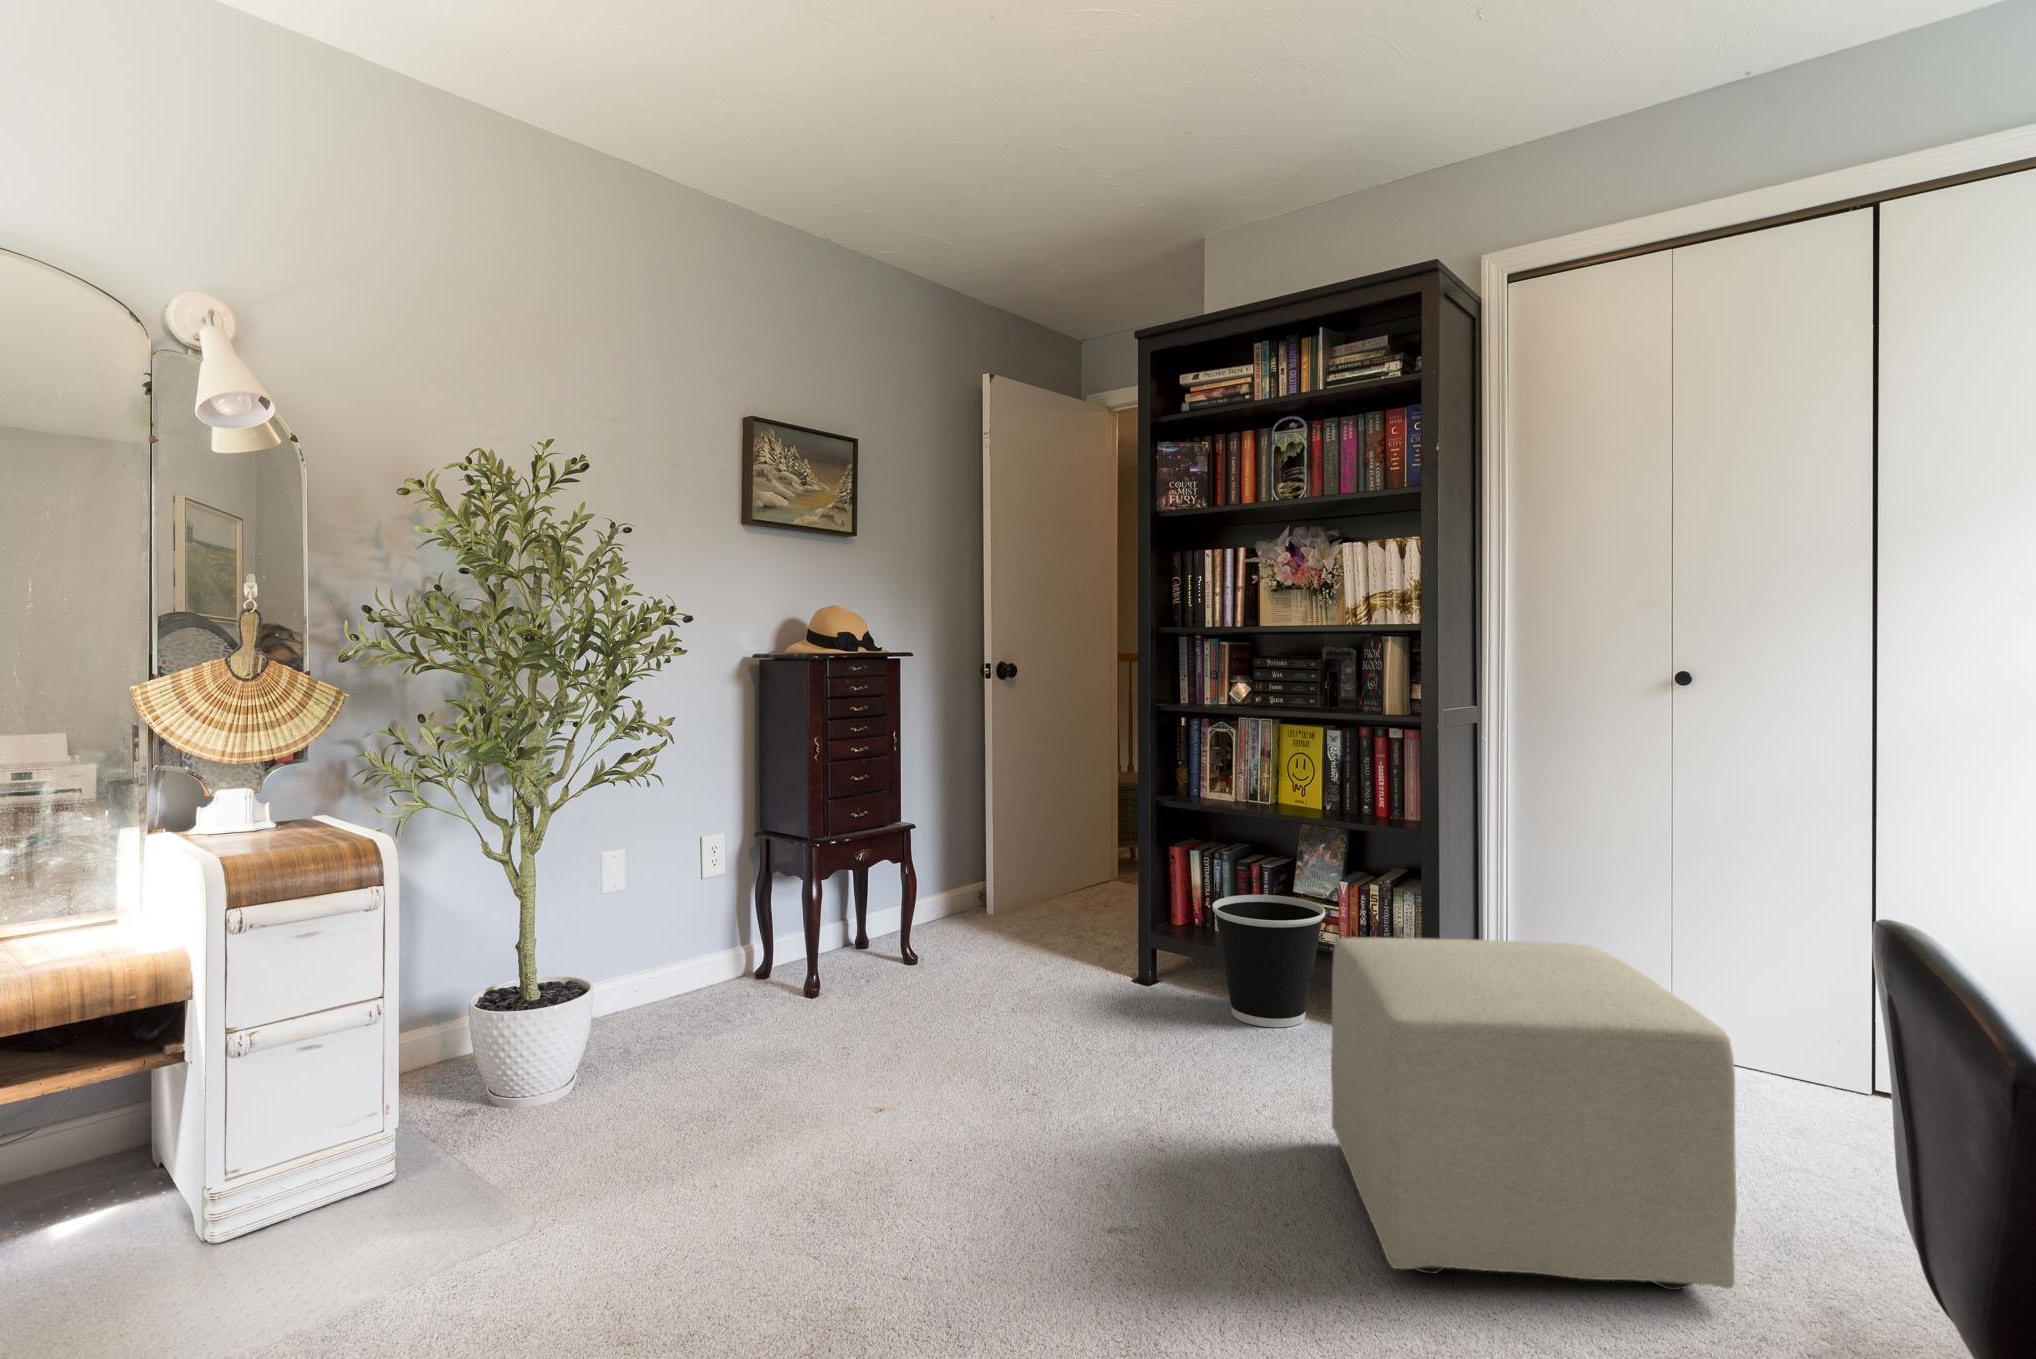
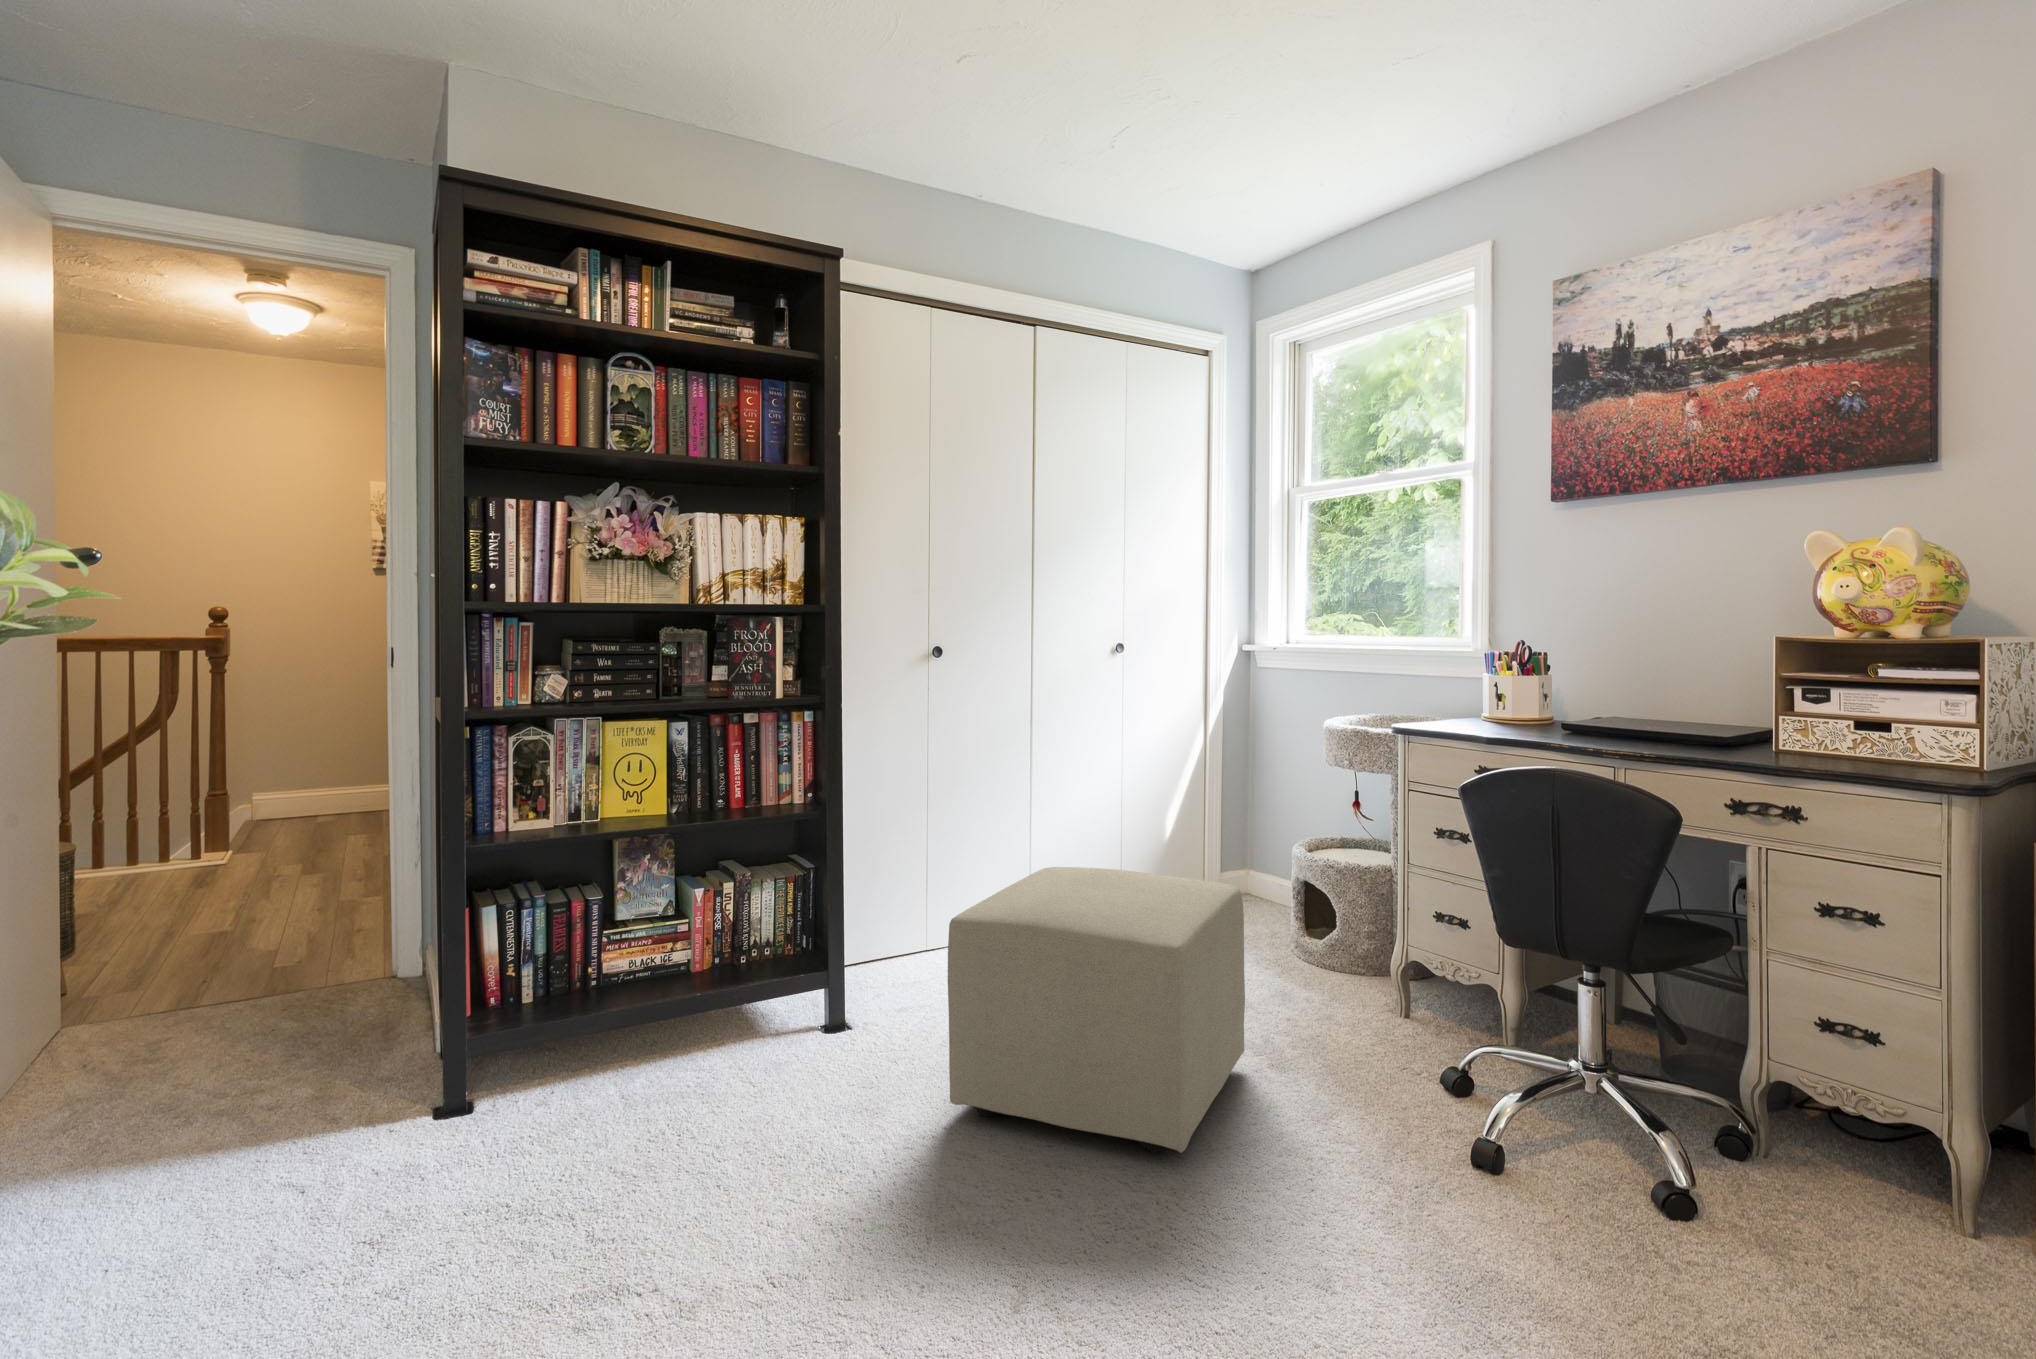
wastebasket: present [1212,895,1325,1027] -> none [586,921,724,1084]

